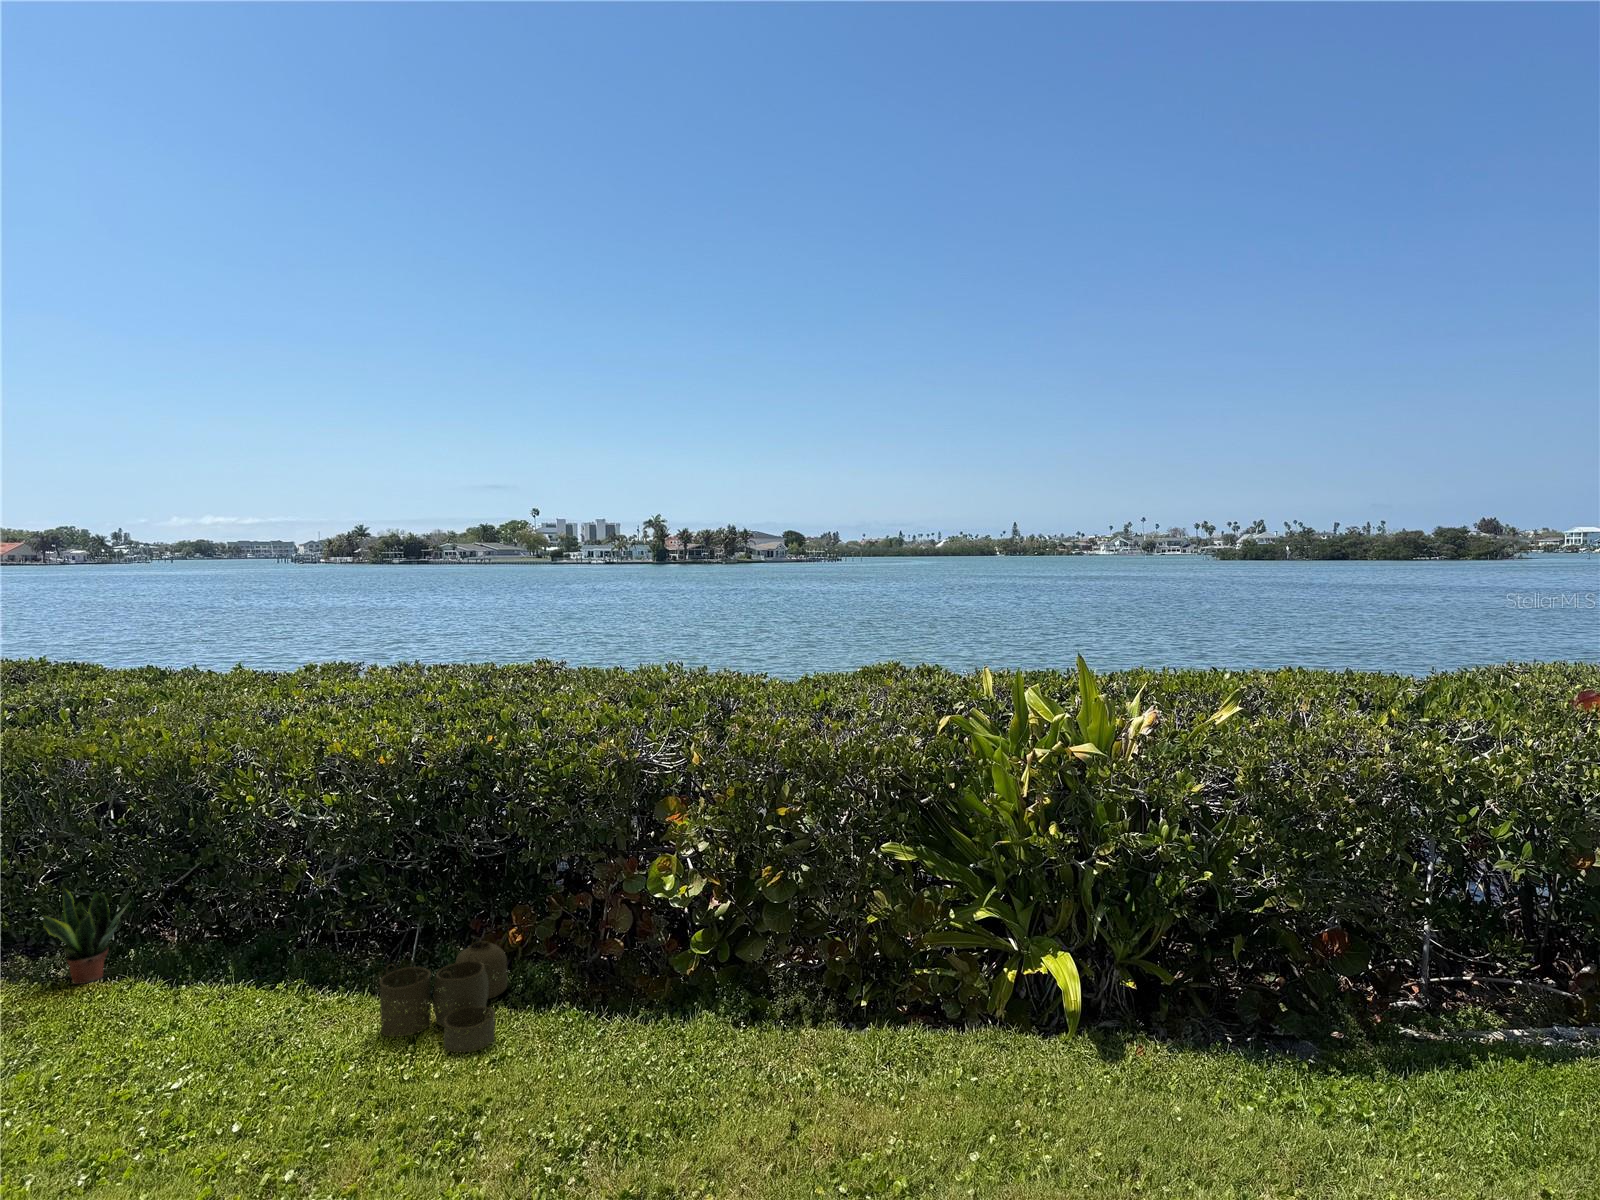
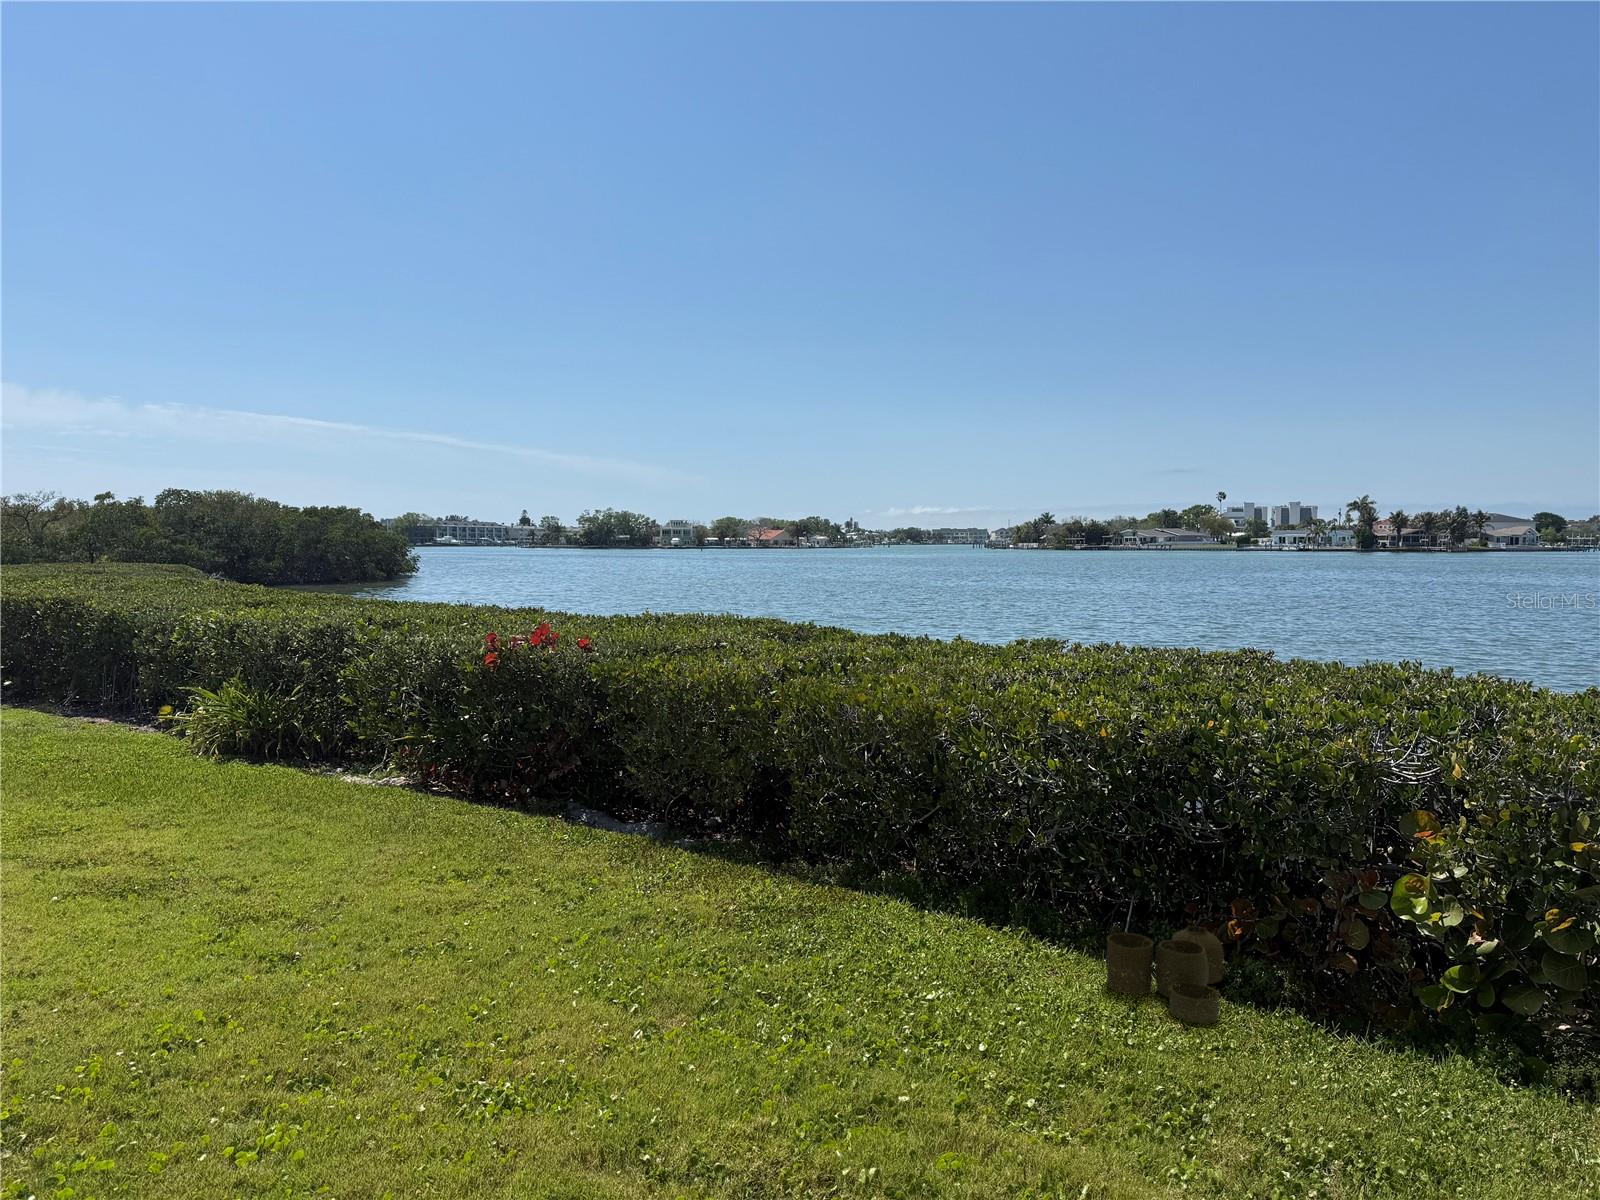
potted plant: present [43,888,126,984] -> none [835,809,889,891]

